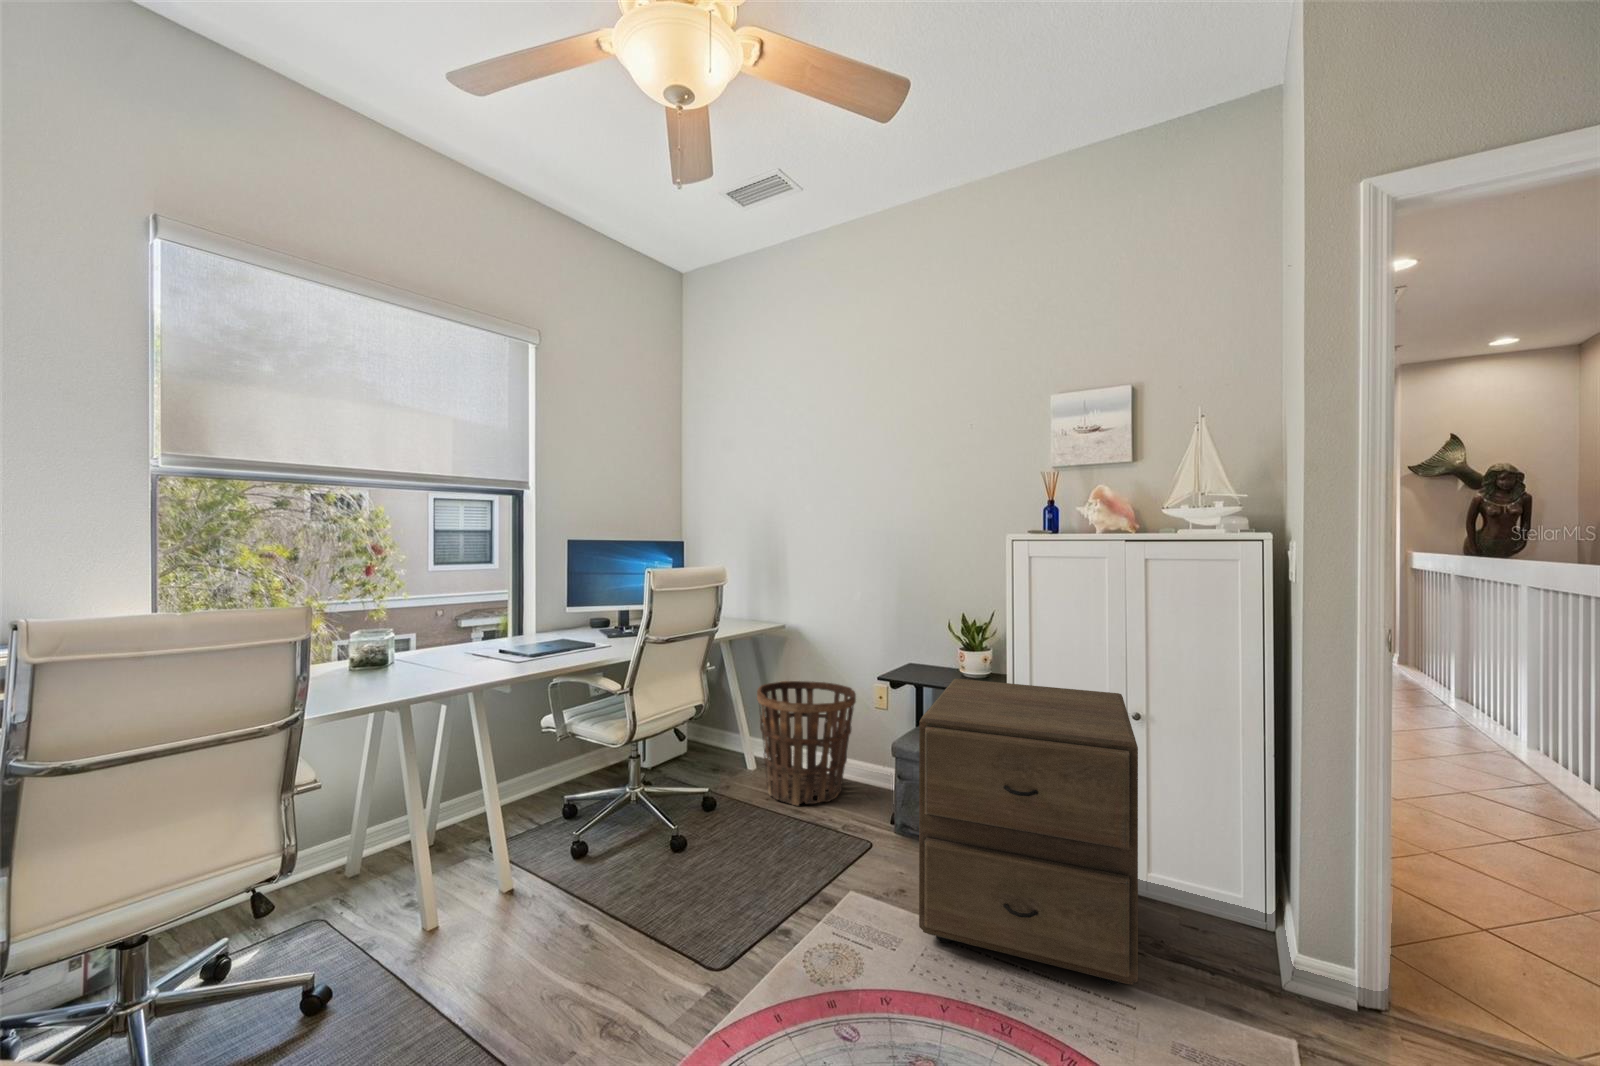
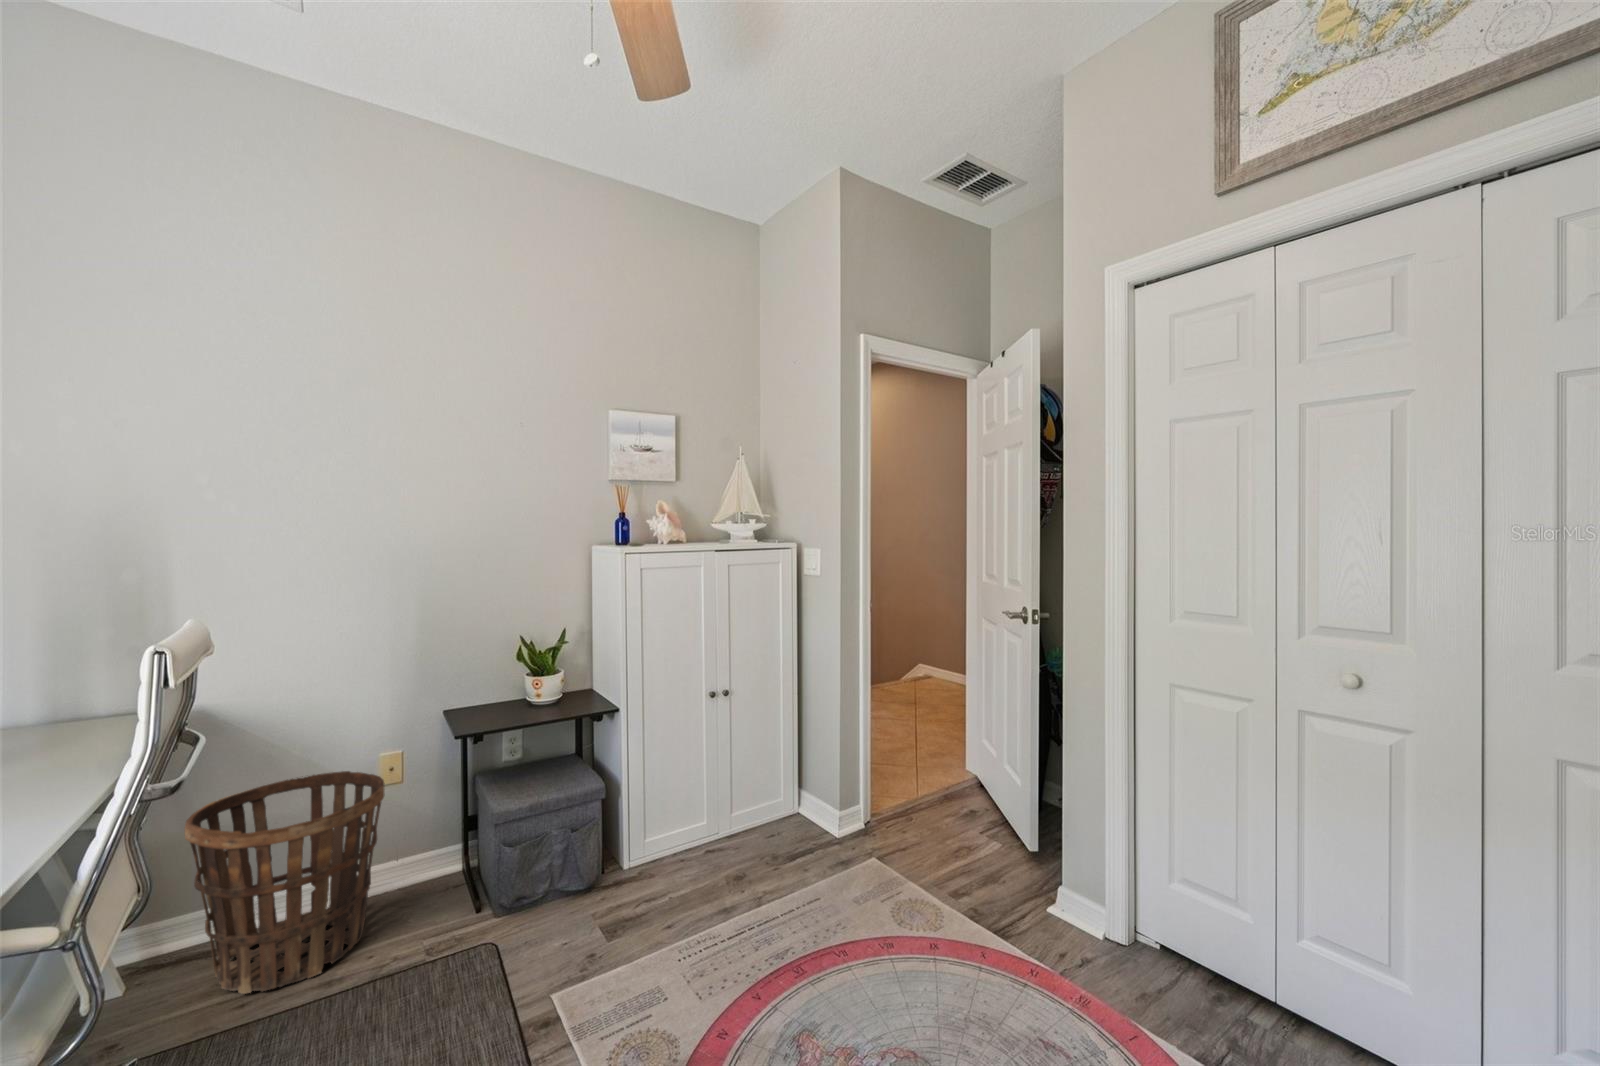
filing cabinet: present [919,679,1138,985] -> none [579,678,813,964]

